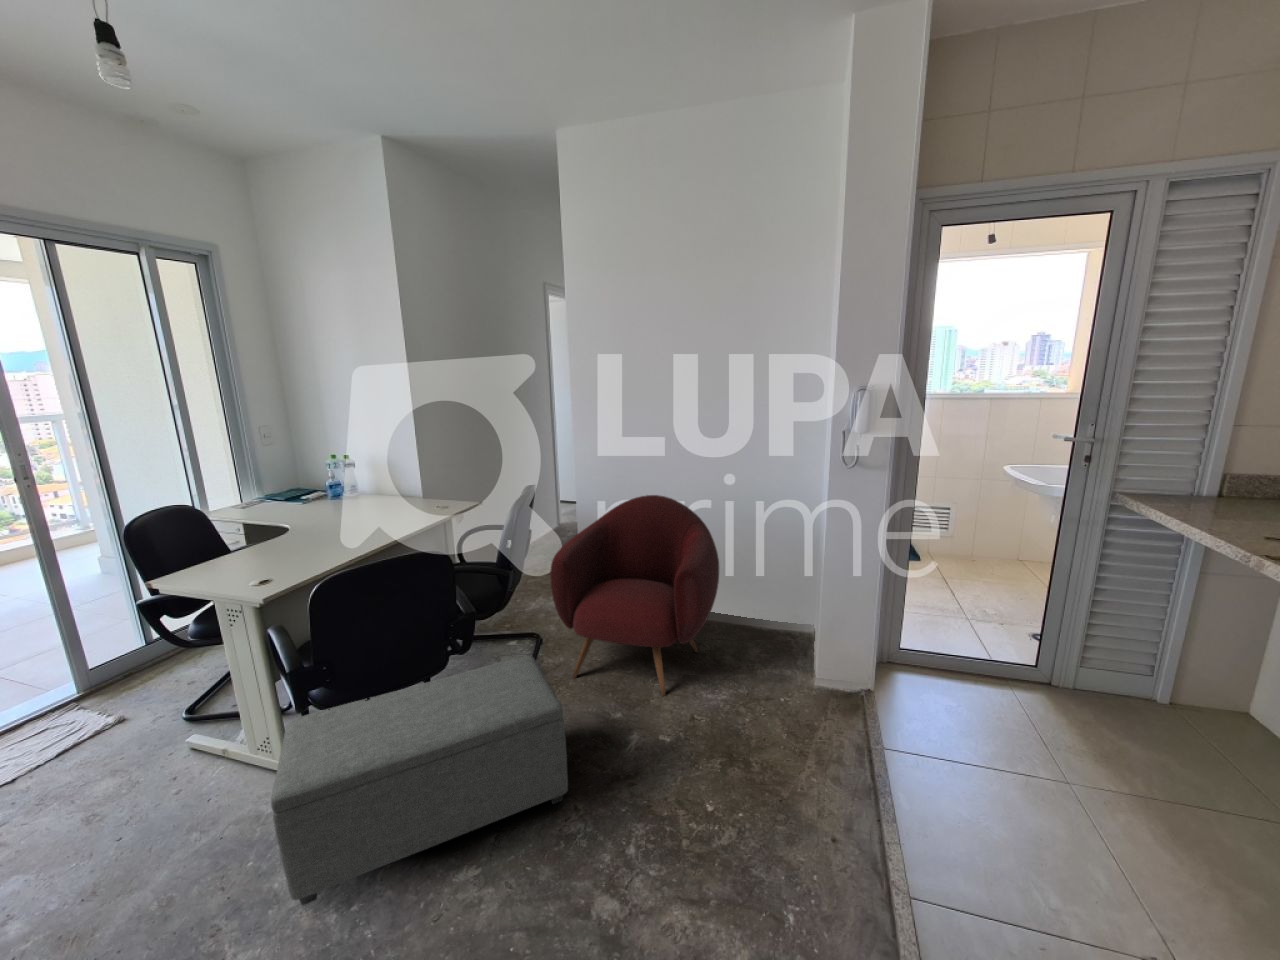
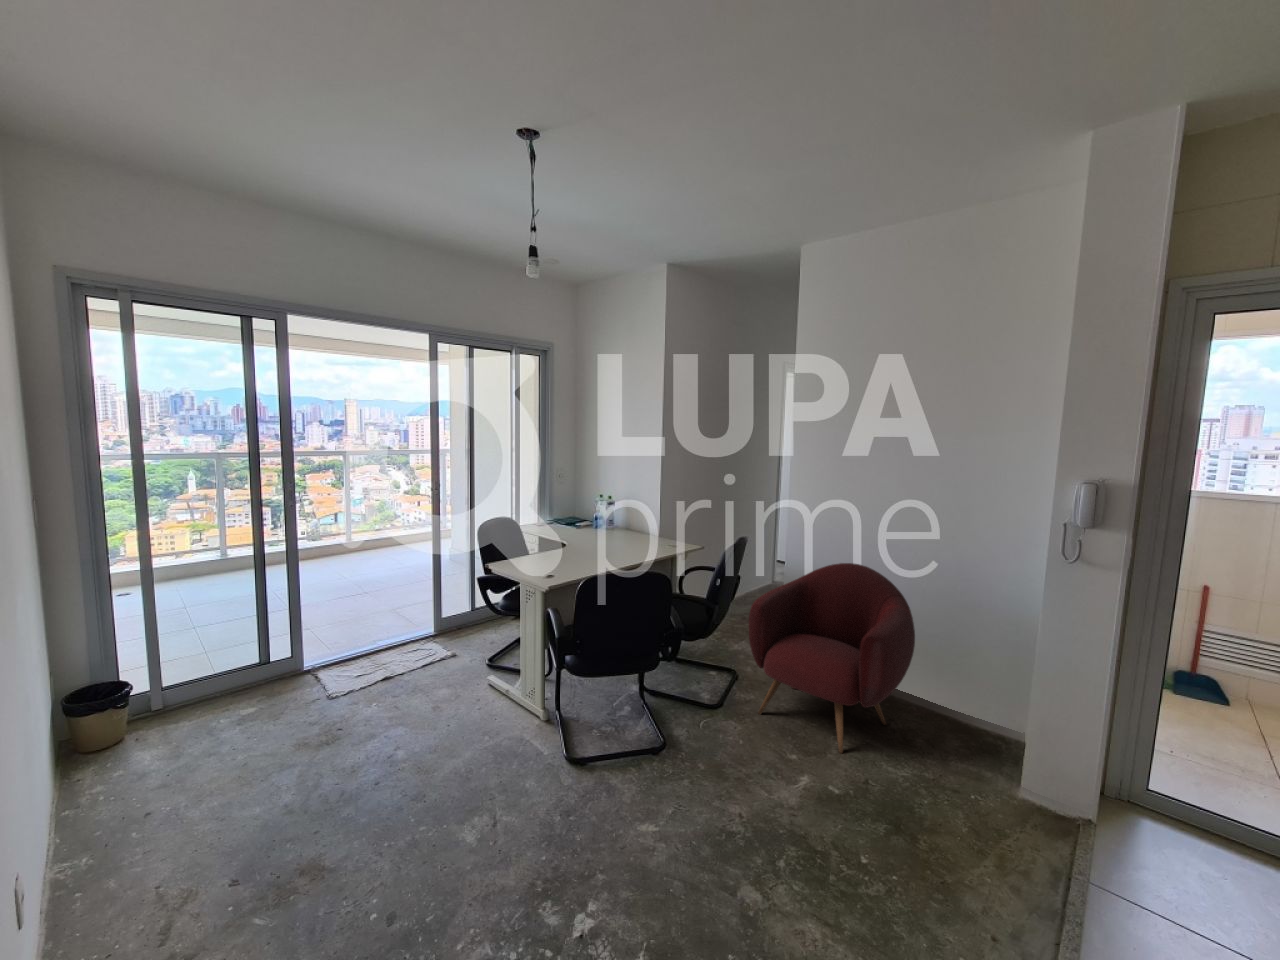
ottoman: present [271,656,568,905] -> none [534,675,739,805]

